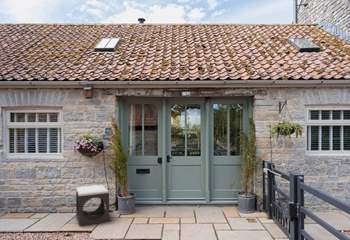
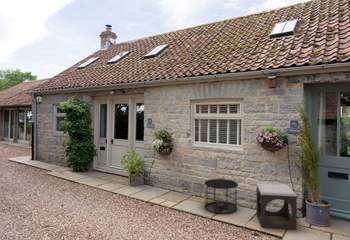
side table: none [21,189,58,224] -> present [204,179,238,214]

